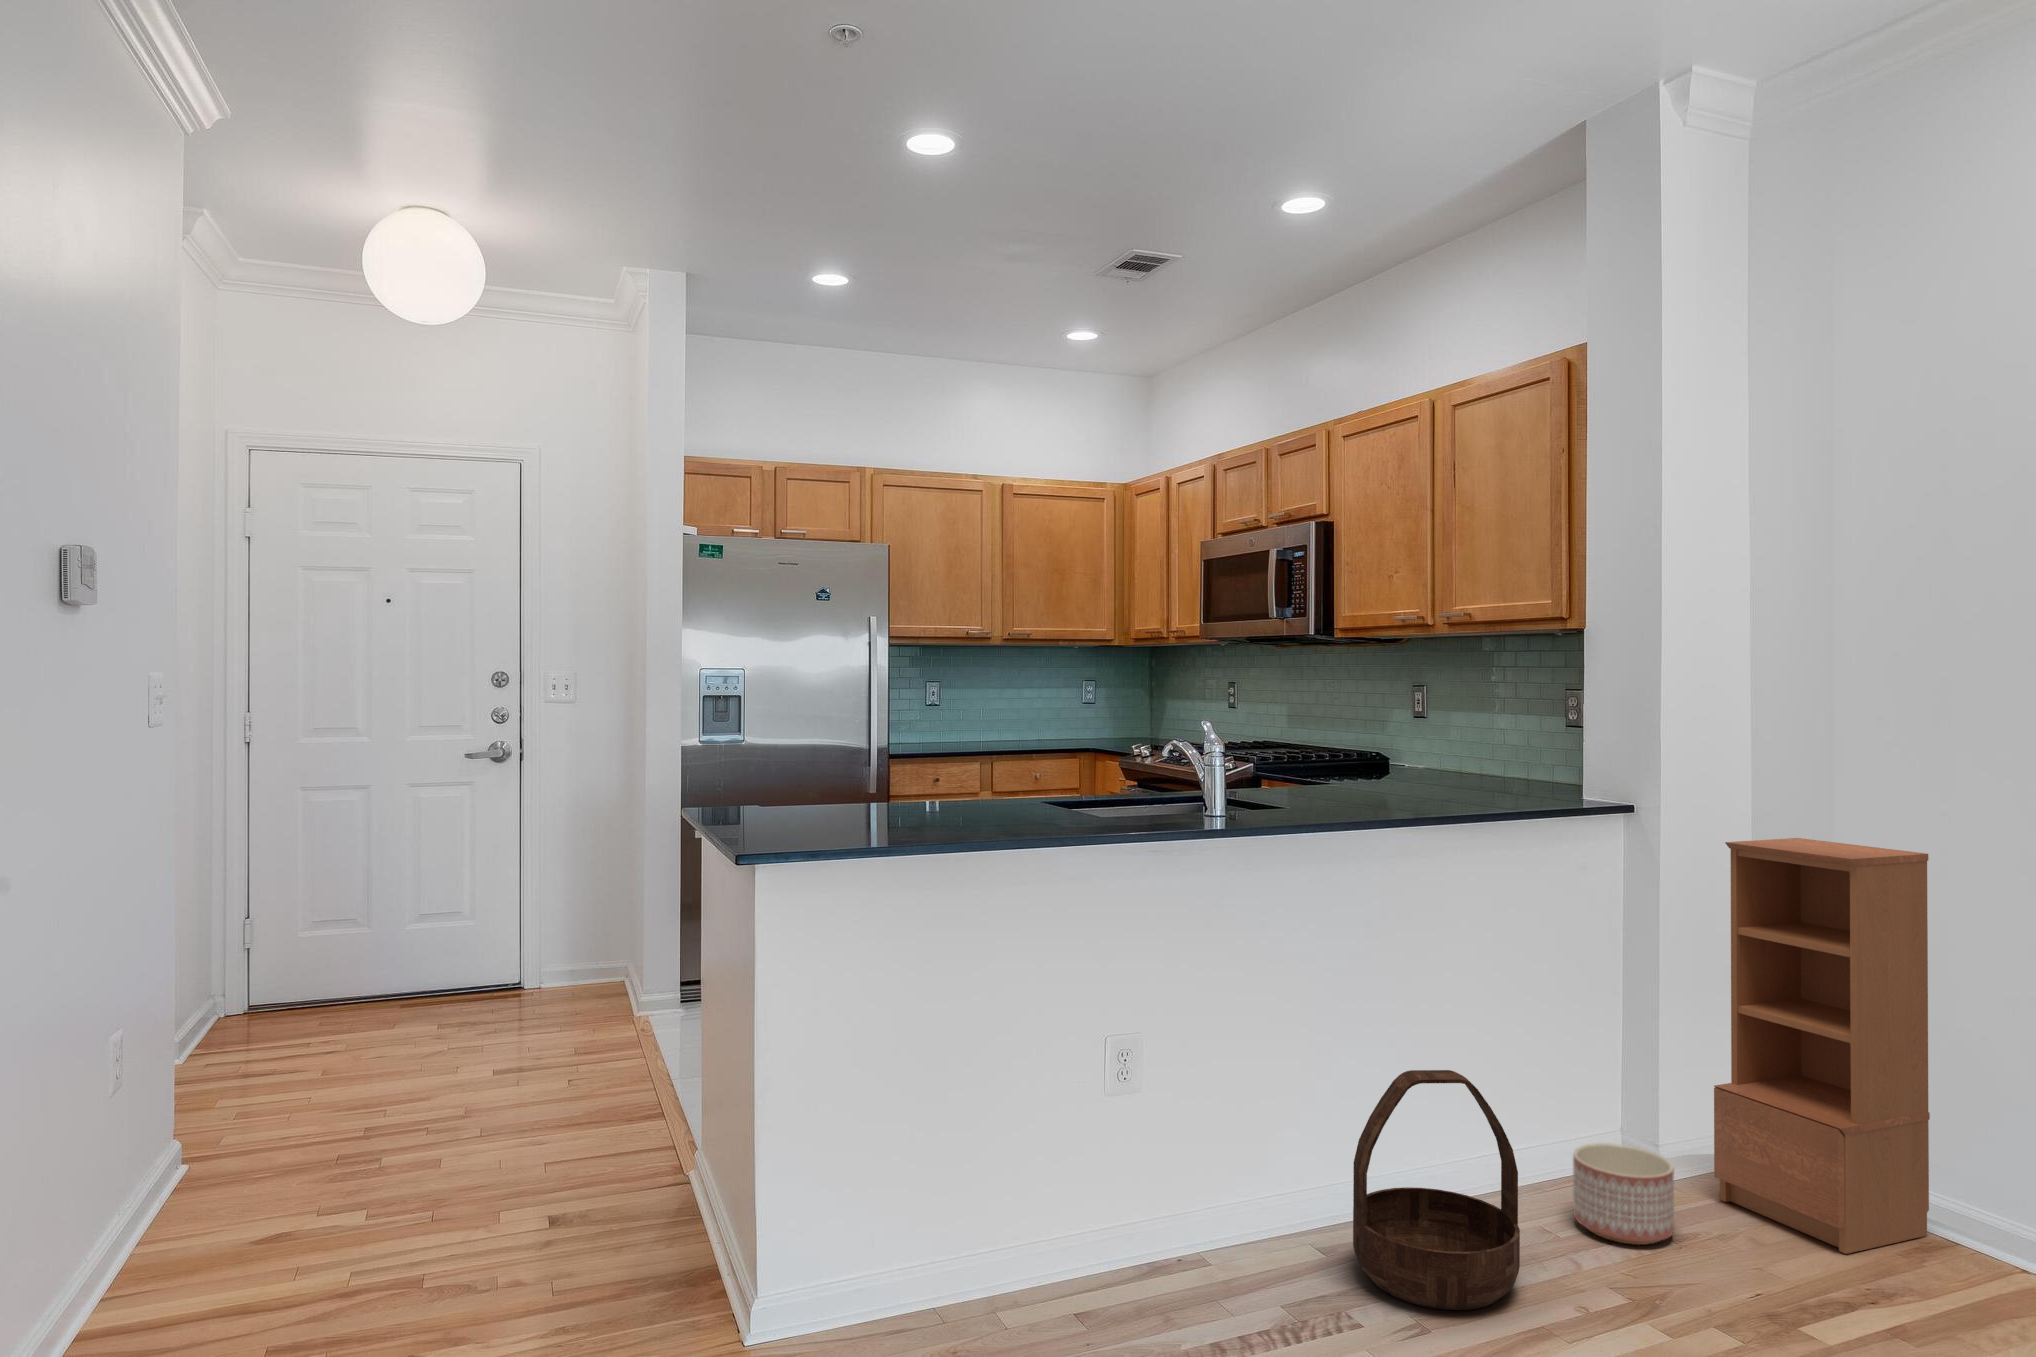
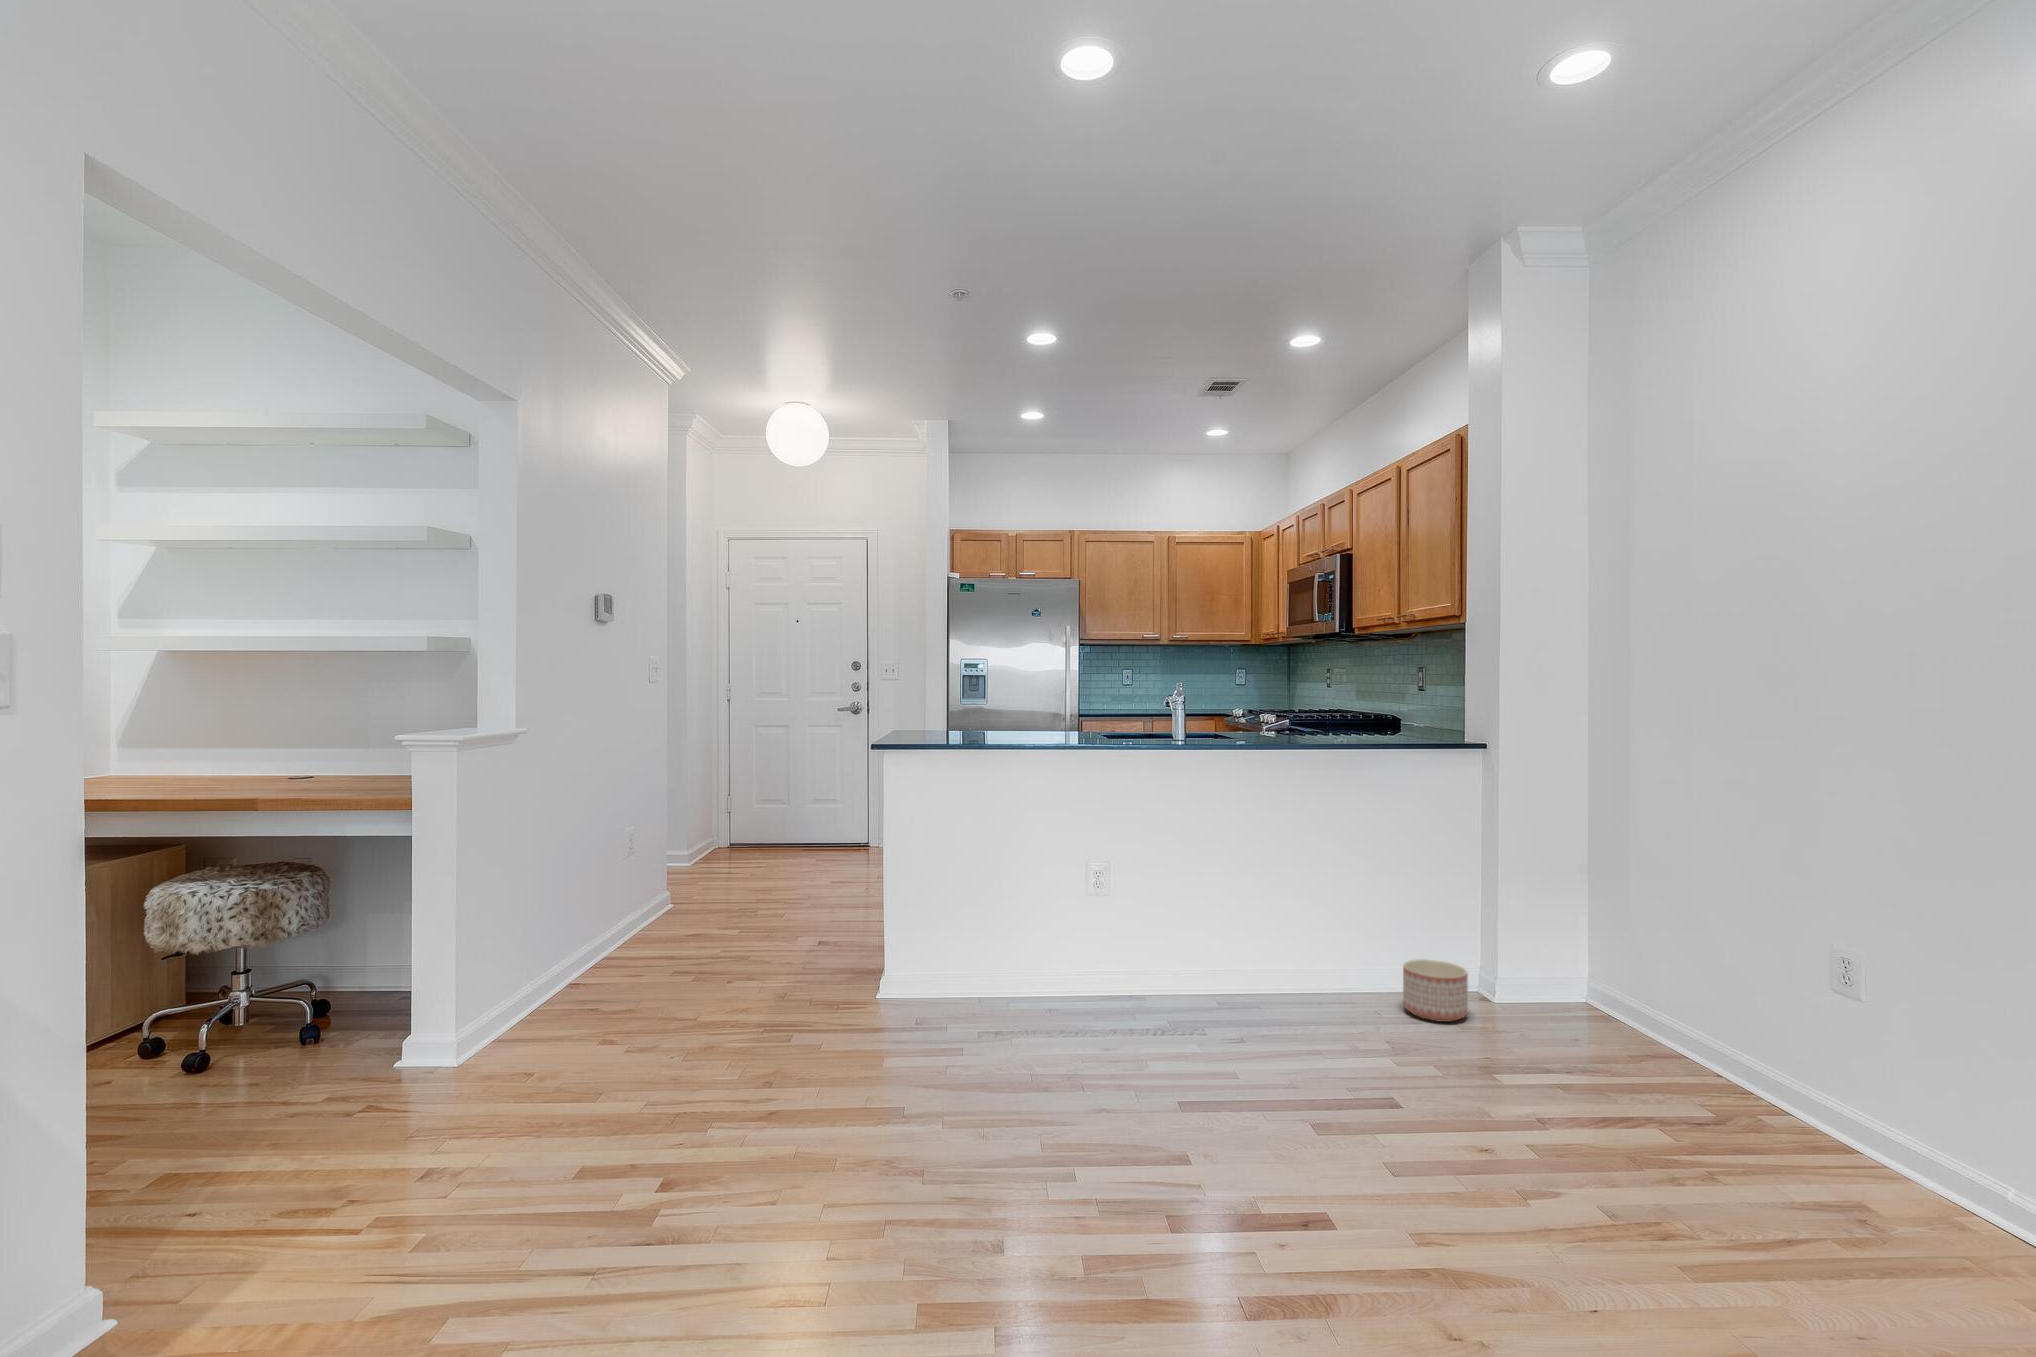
bookcase: present [1714,838,1930,1254] -> none [1520,766,1664,1042]
basket: present [1353,1070,1520,1310] -> none [1231,894,1332,1035]

